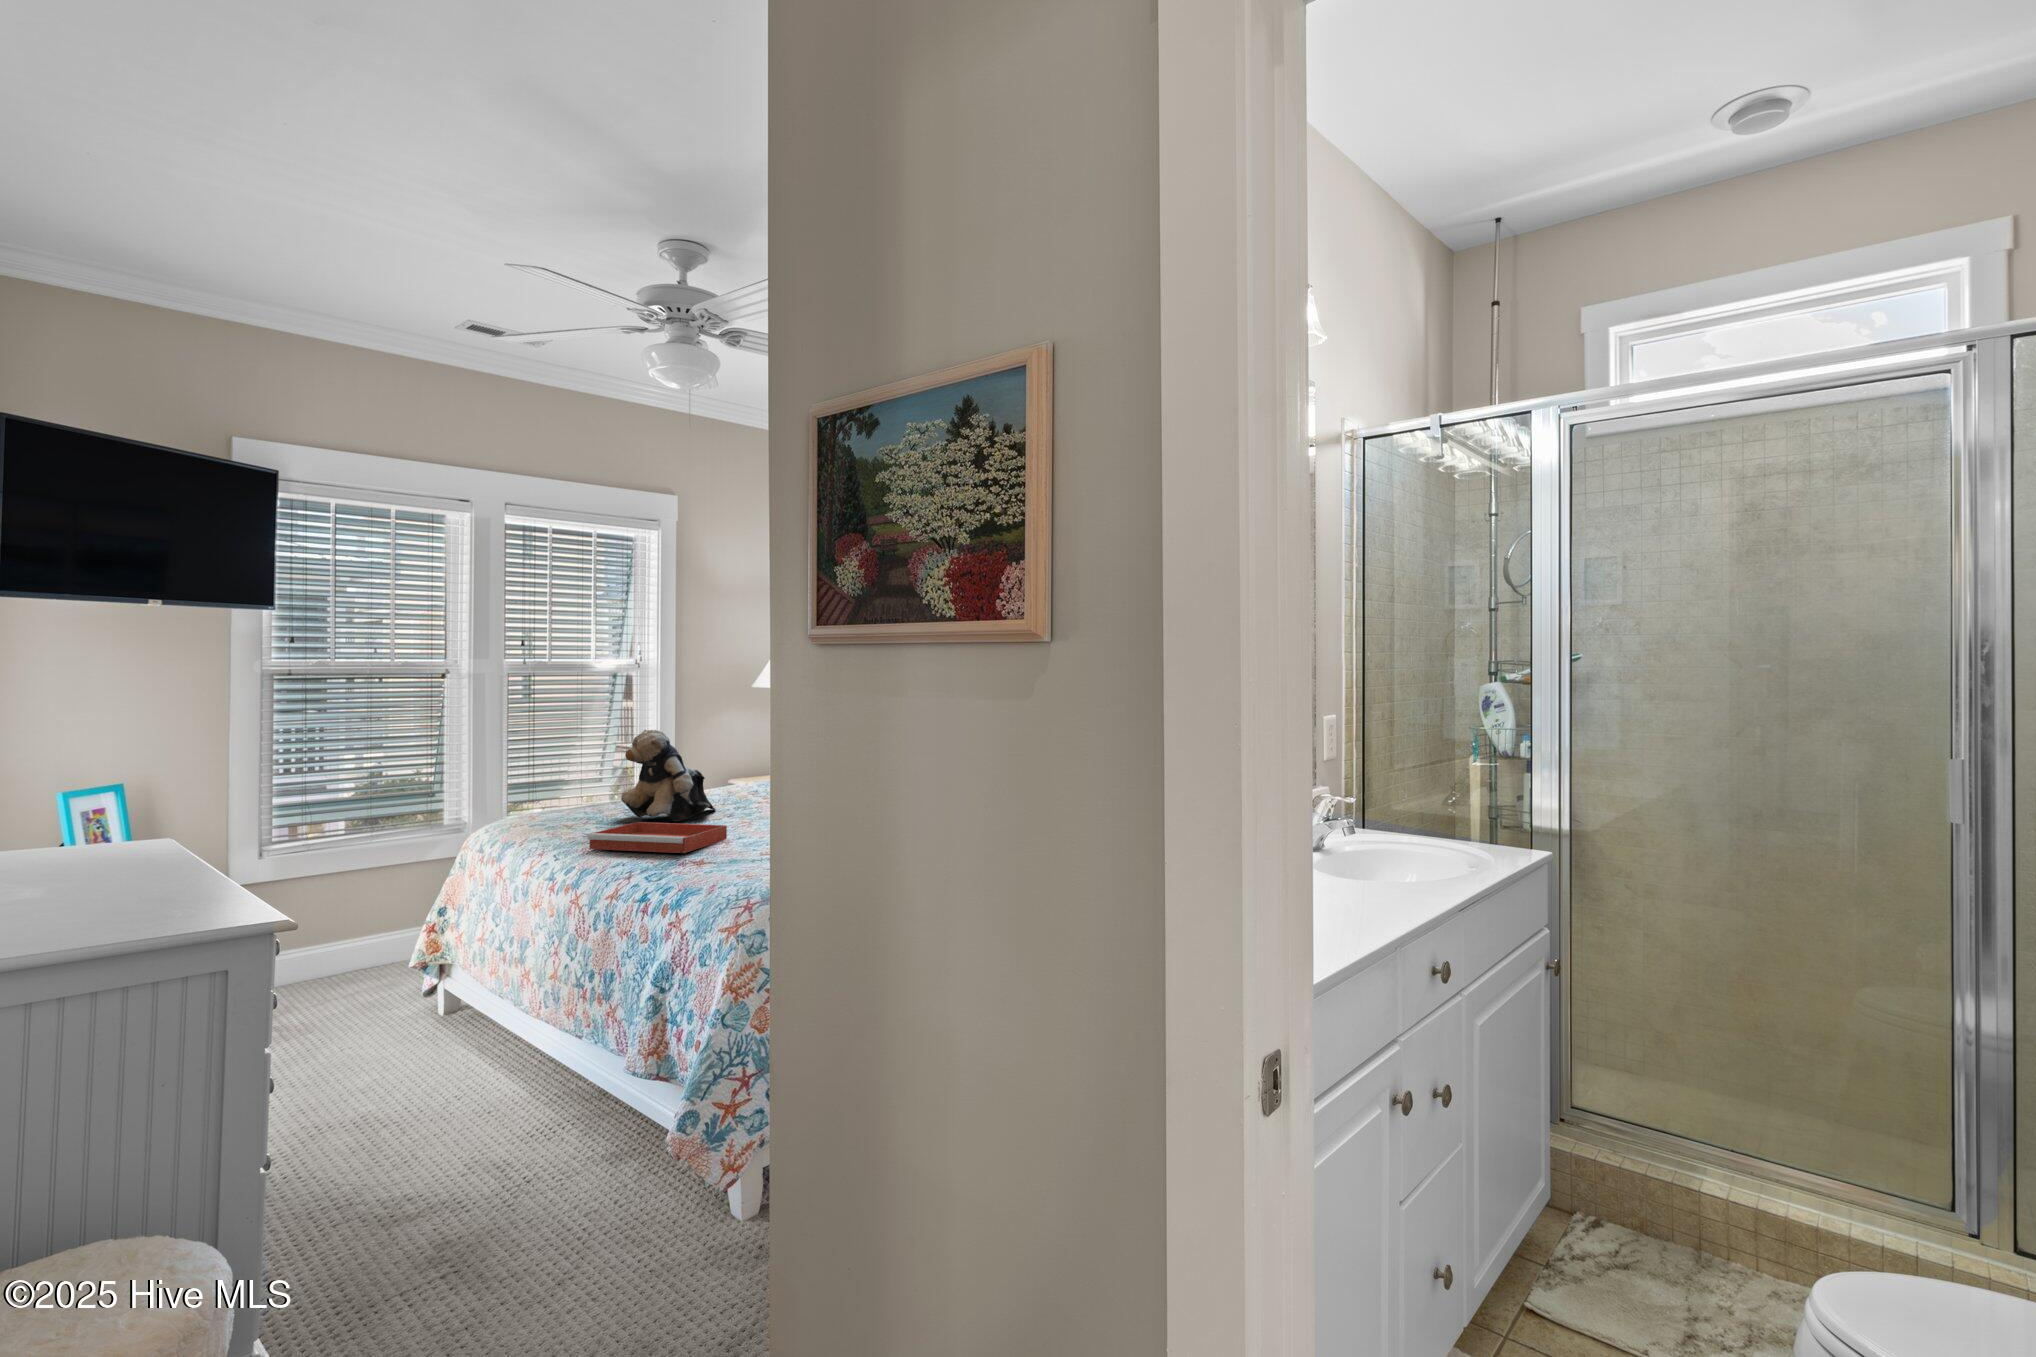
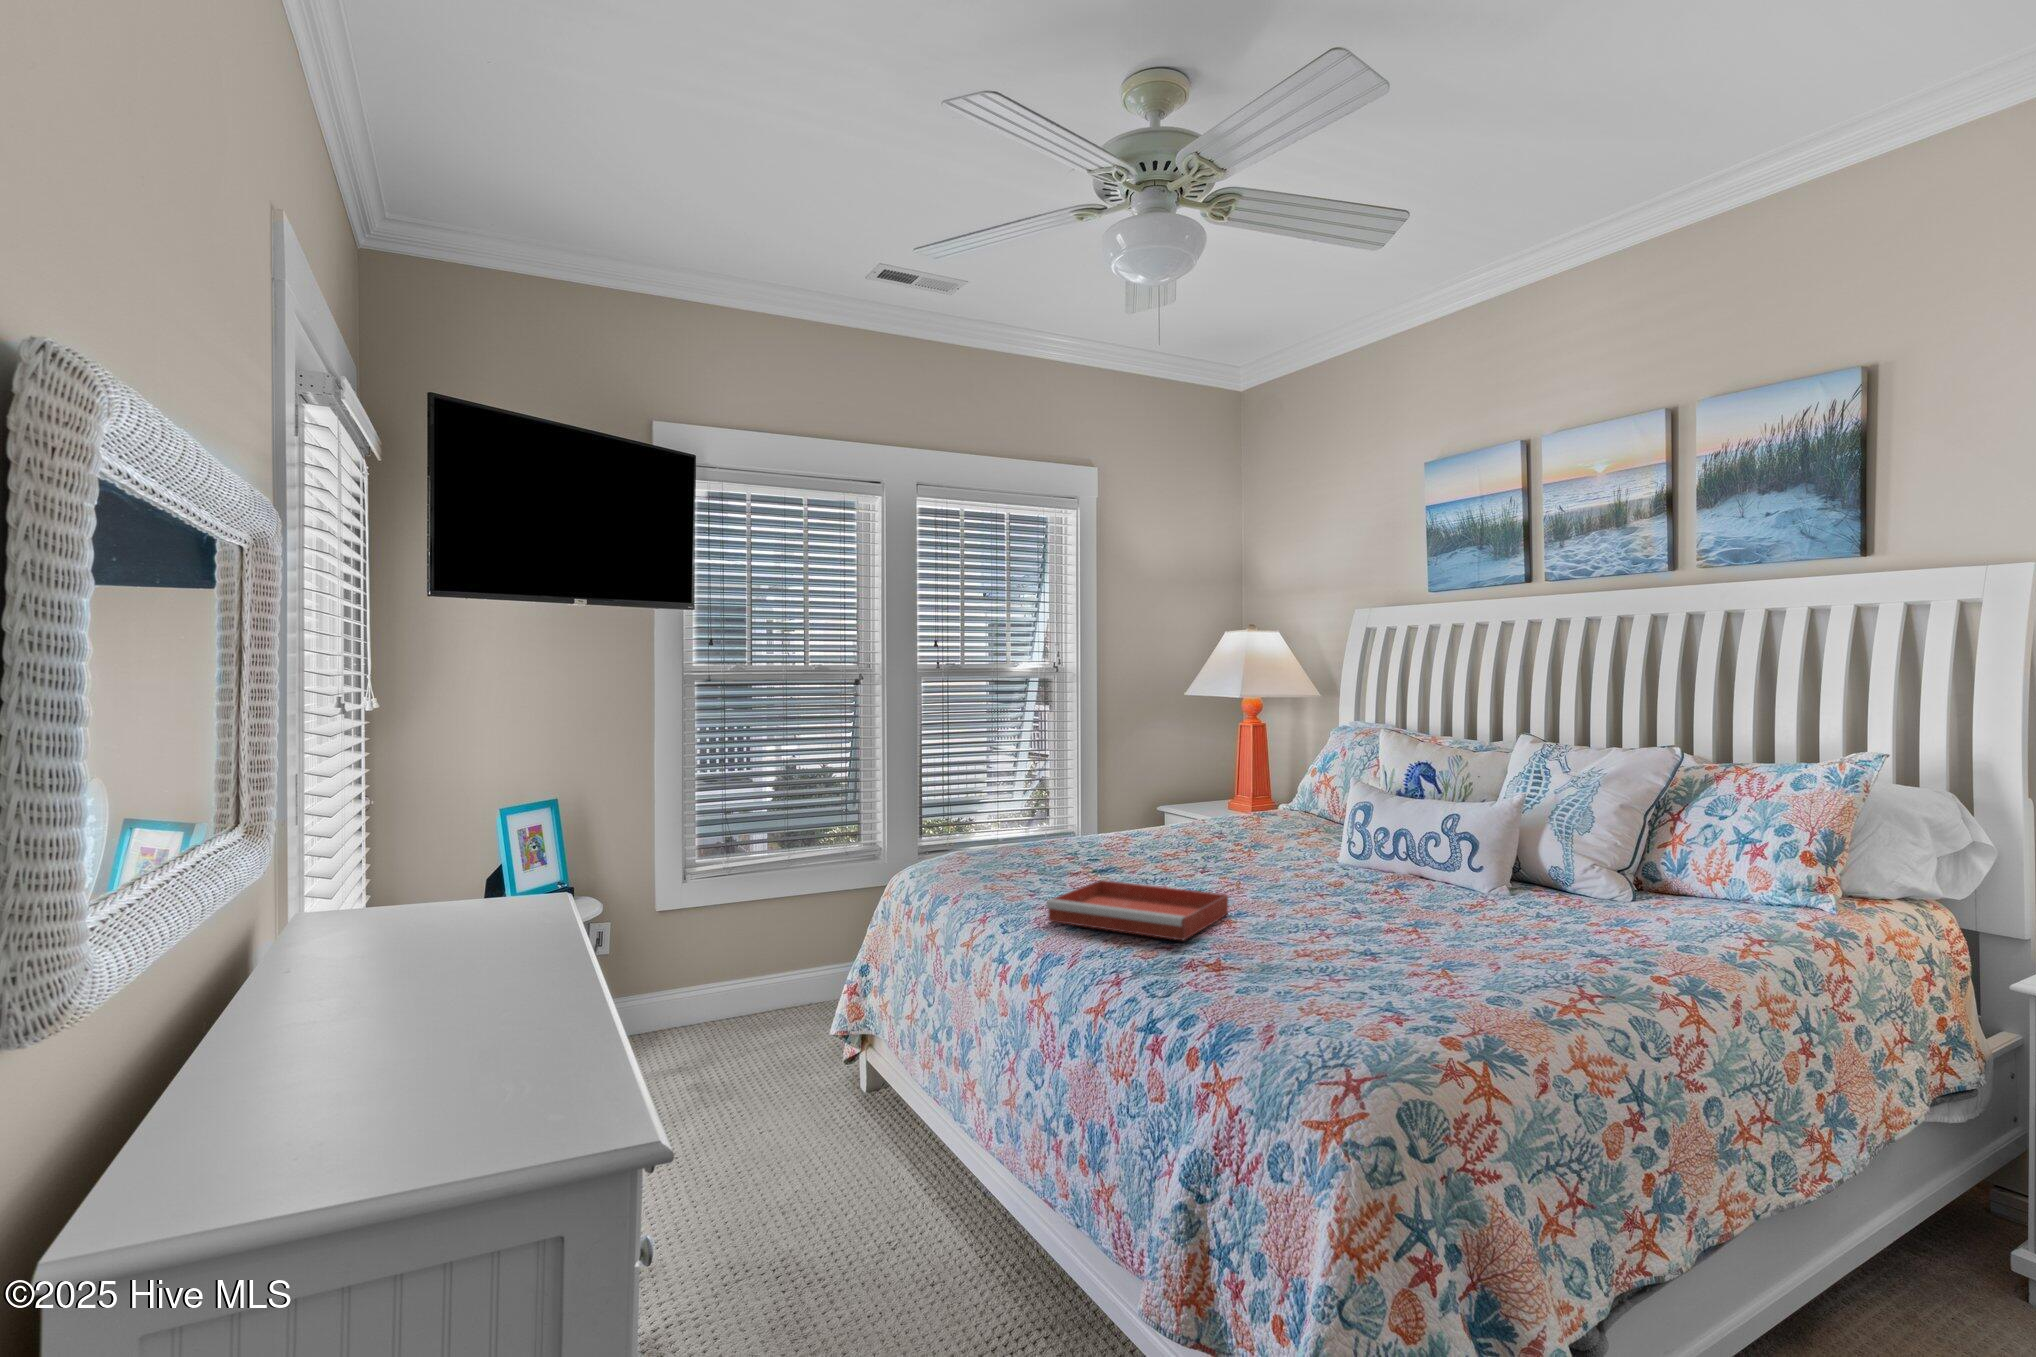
teddy bear: present [621,730,716,822] -> none [1070,751,1188,878]

